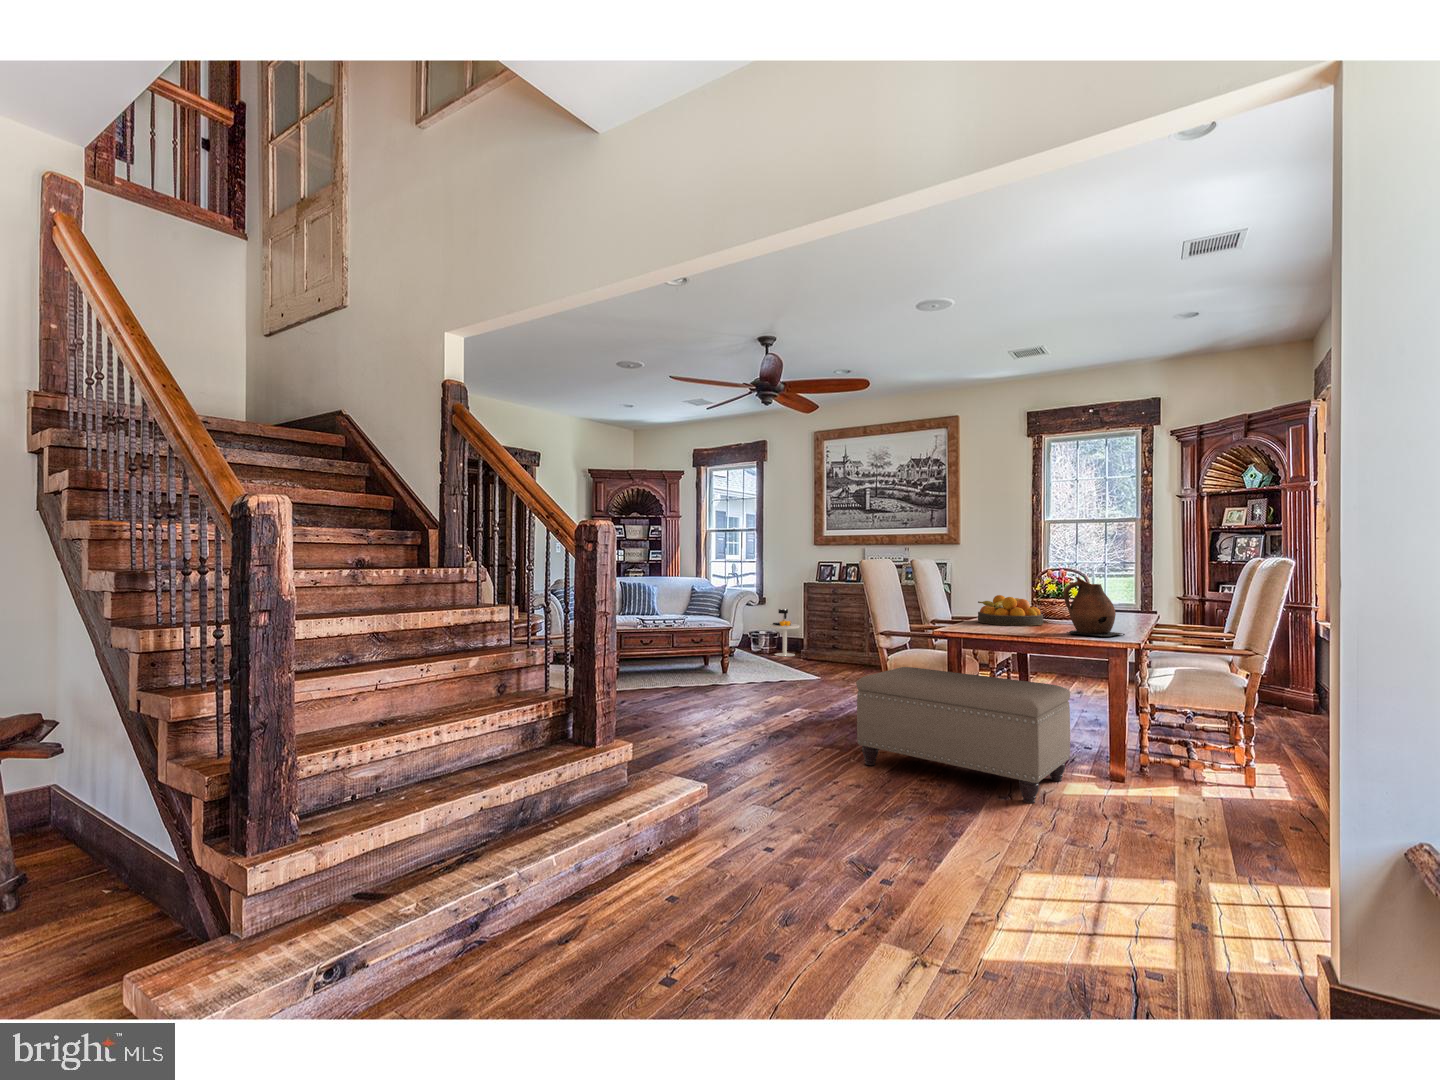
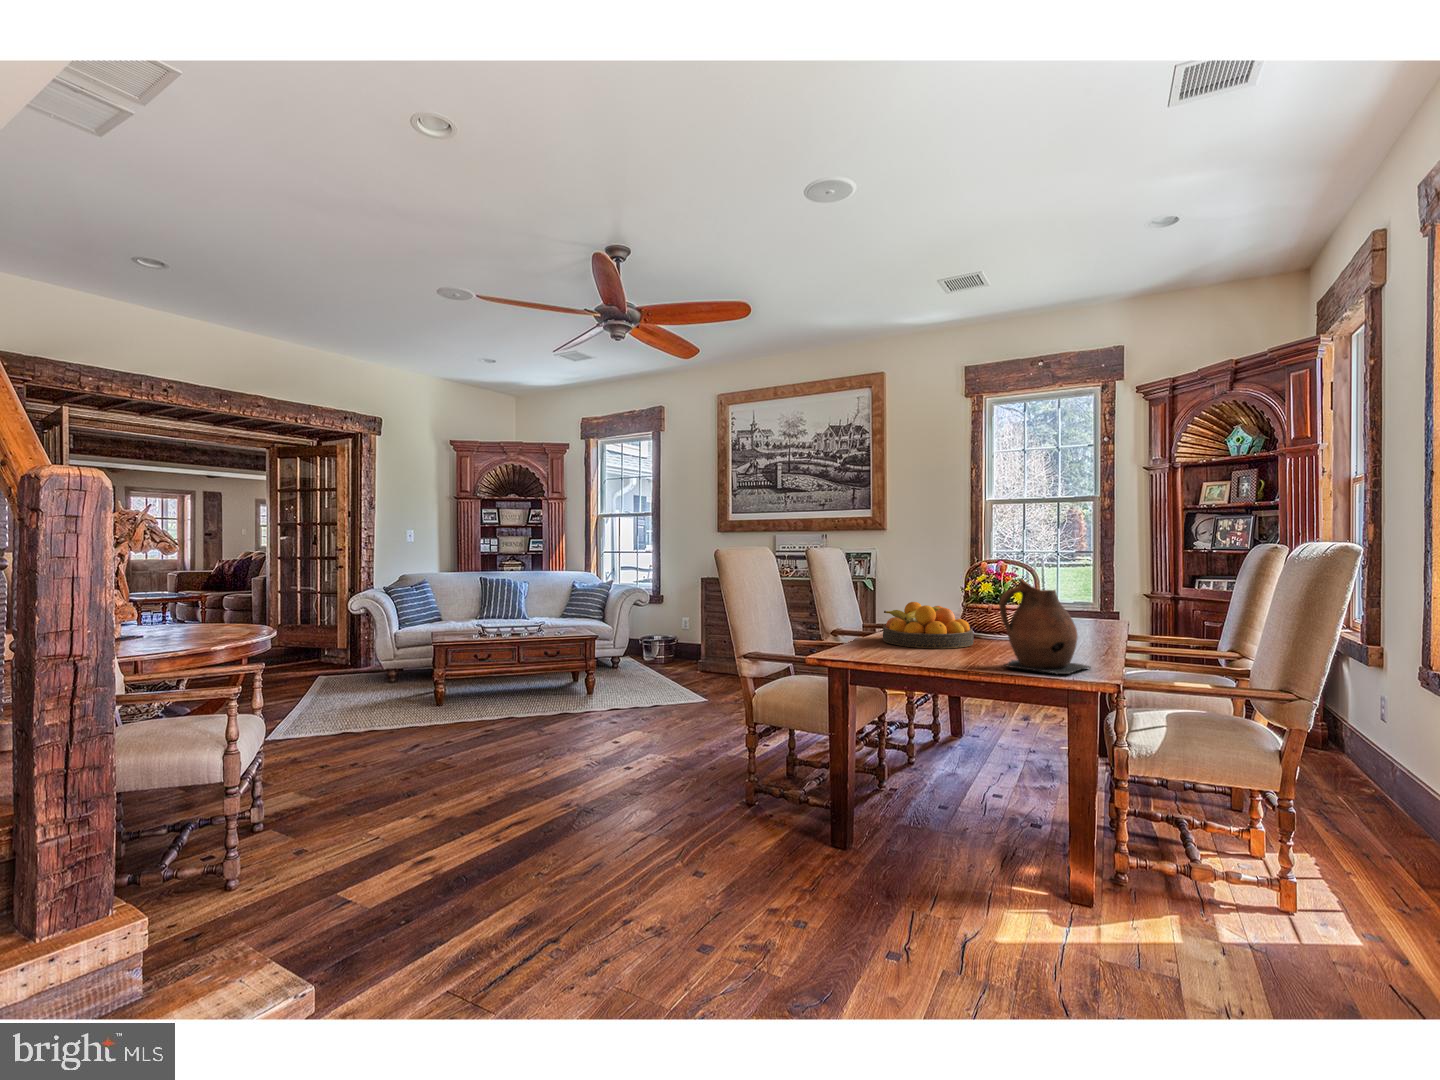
side table: present [770,609,800,656] -> none [662,610,698,668]
ottoman: present [856,667,1070,803] -> none [683,712,1008,967]

